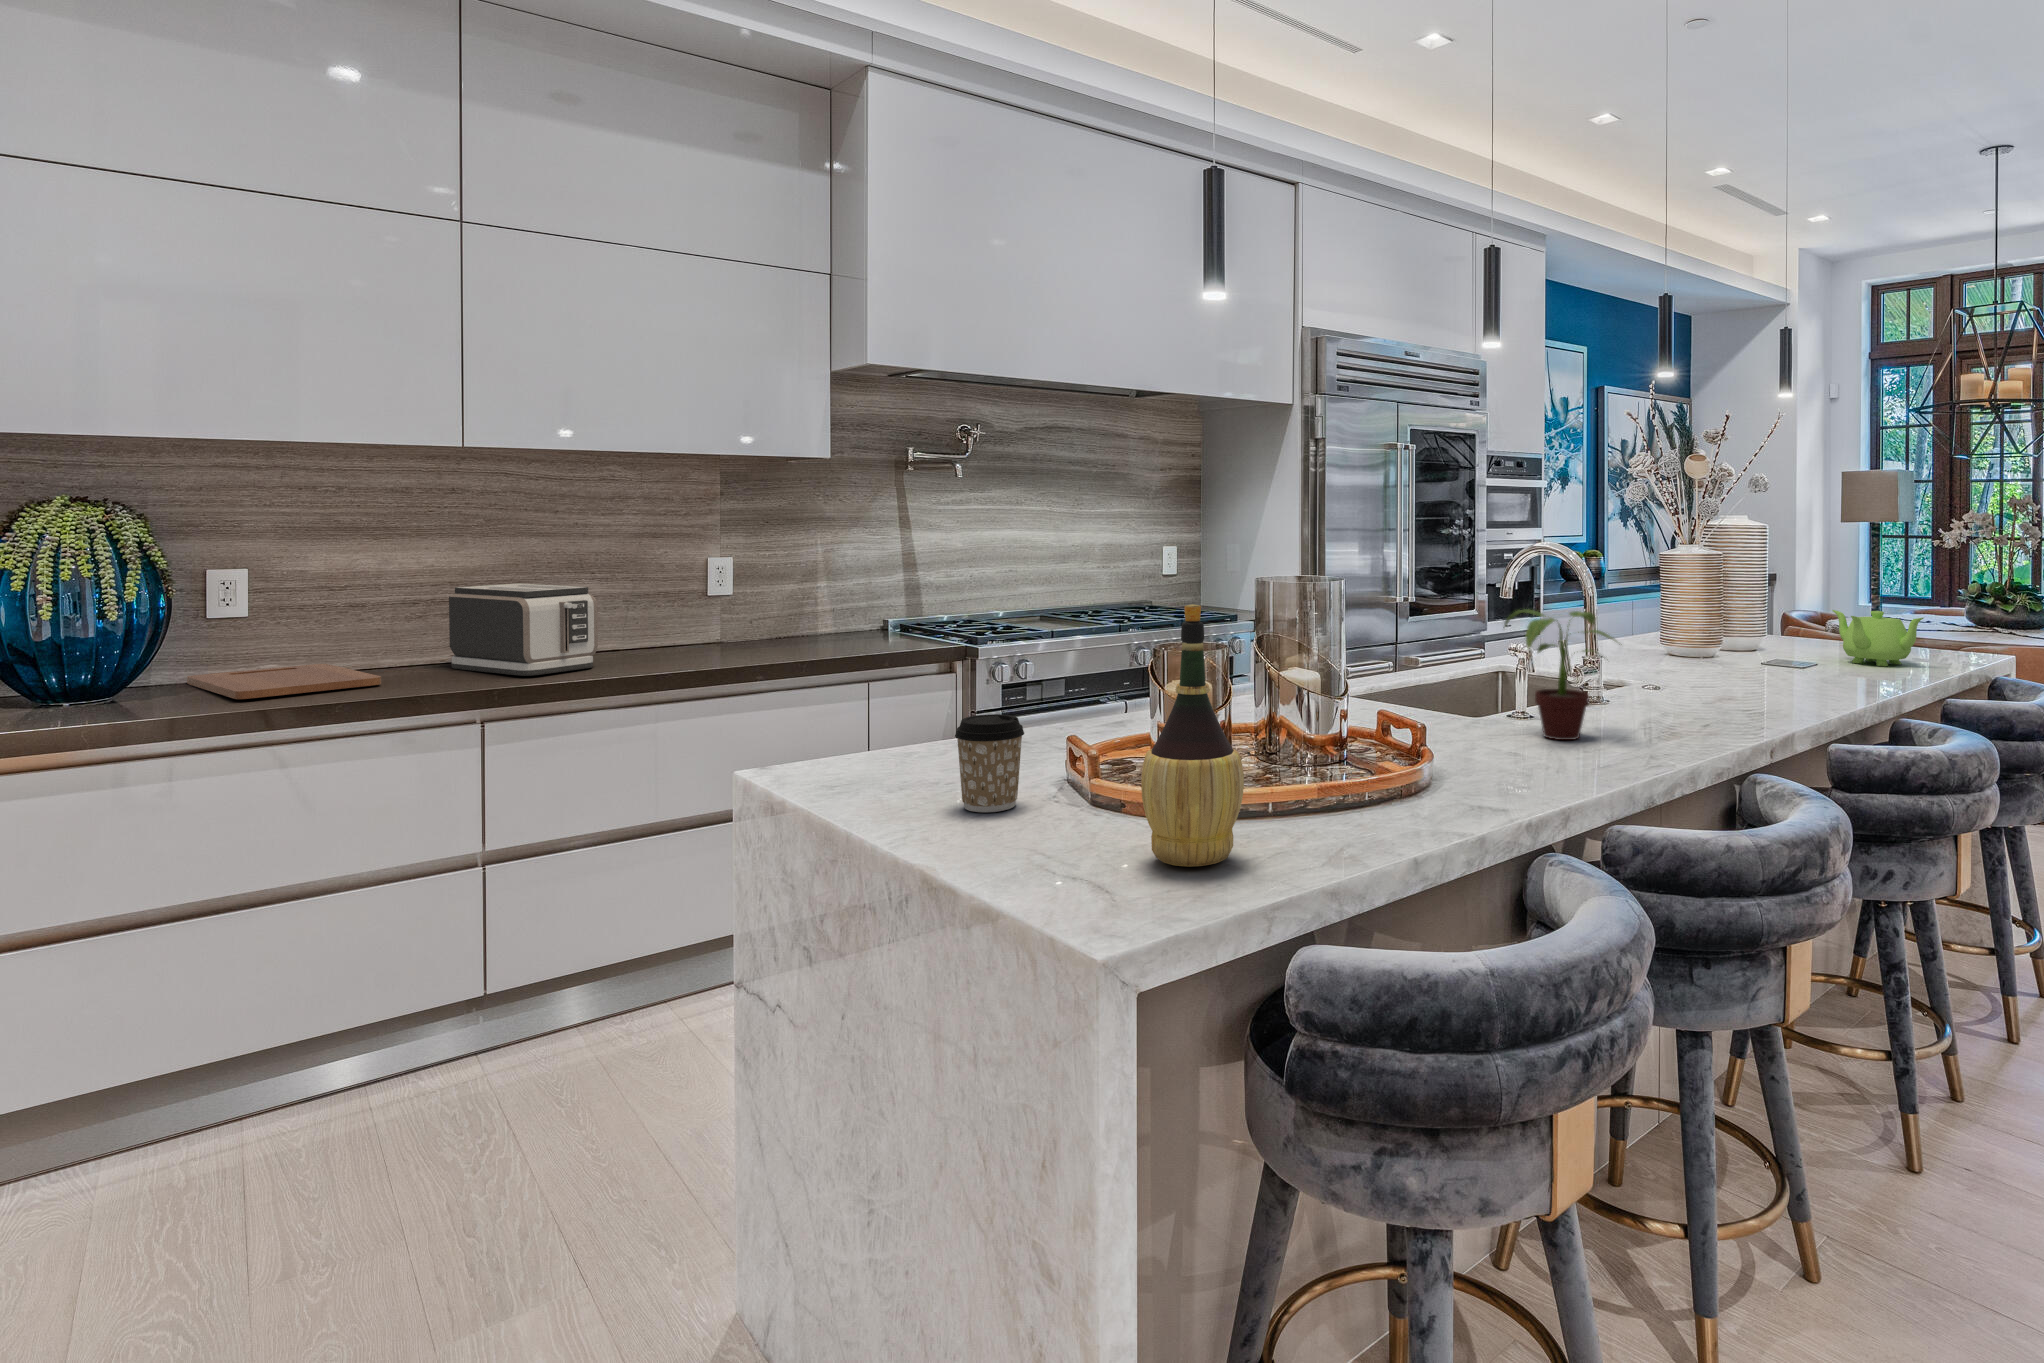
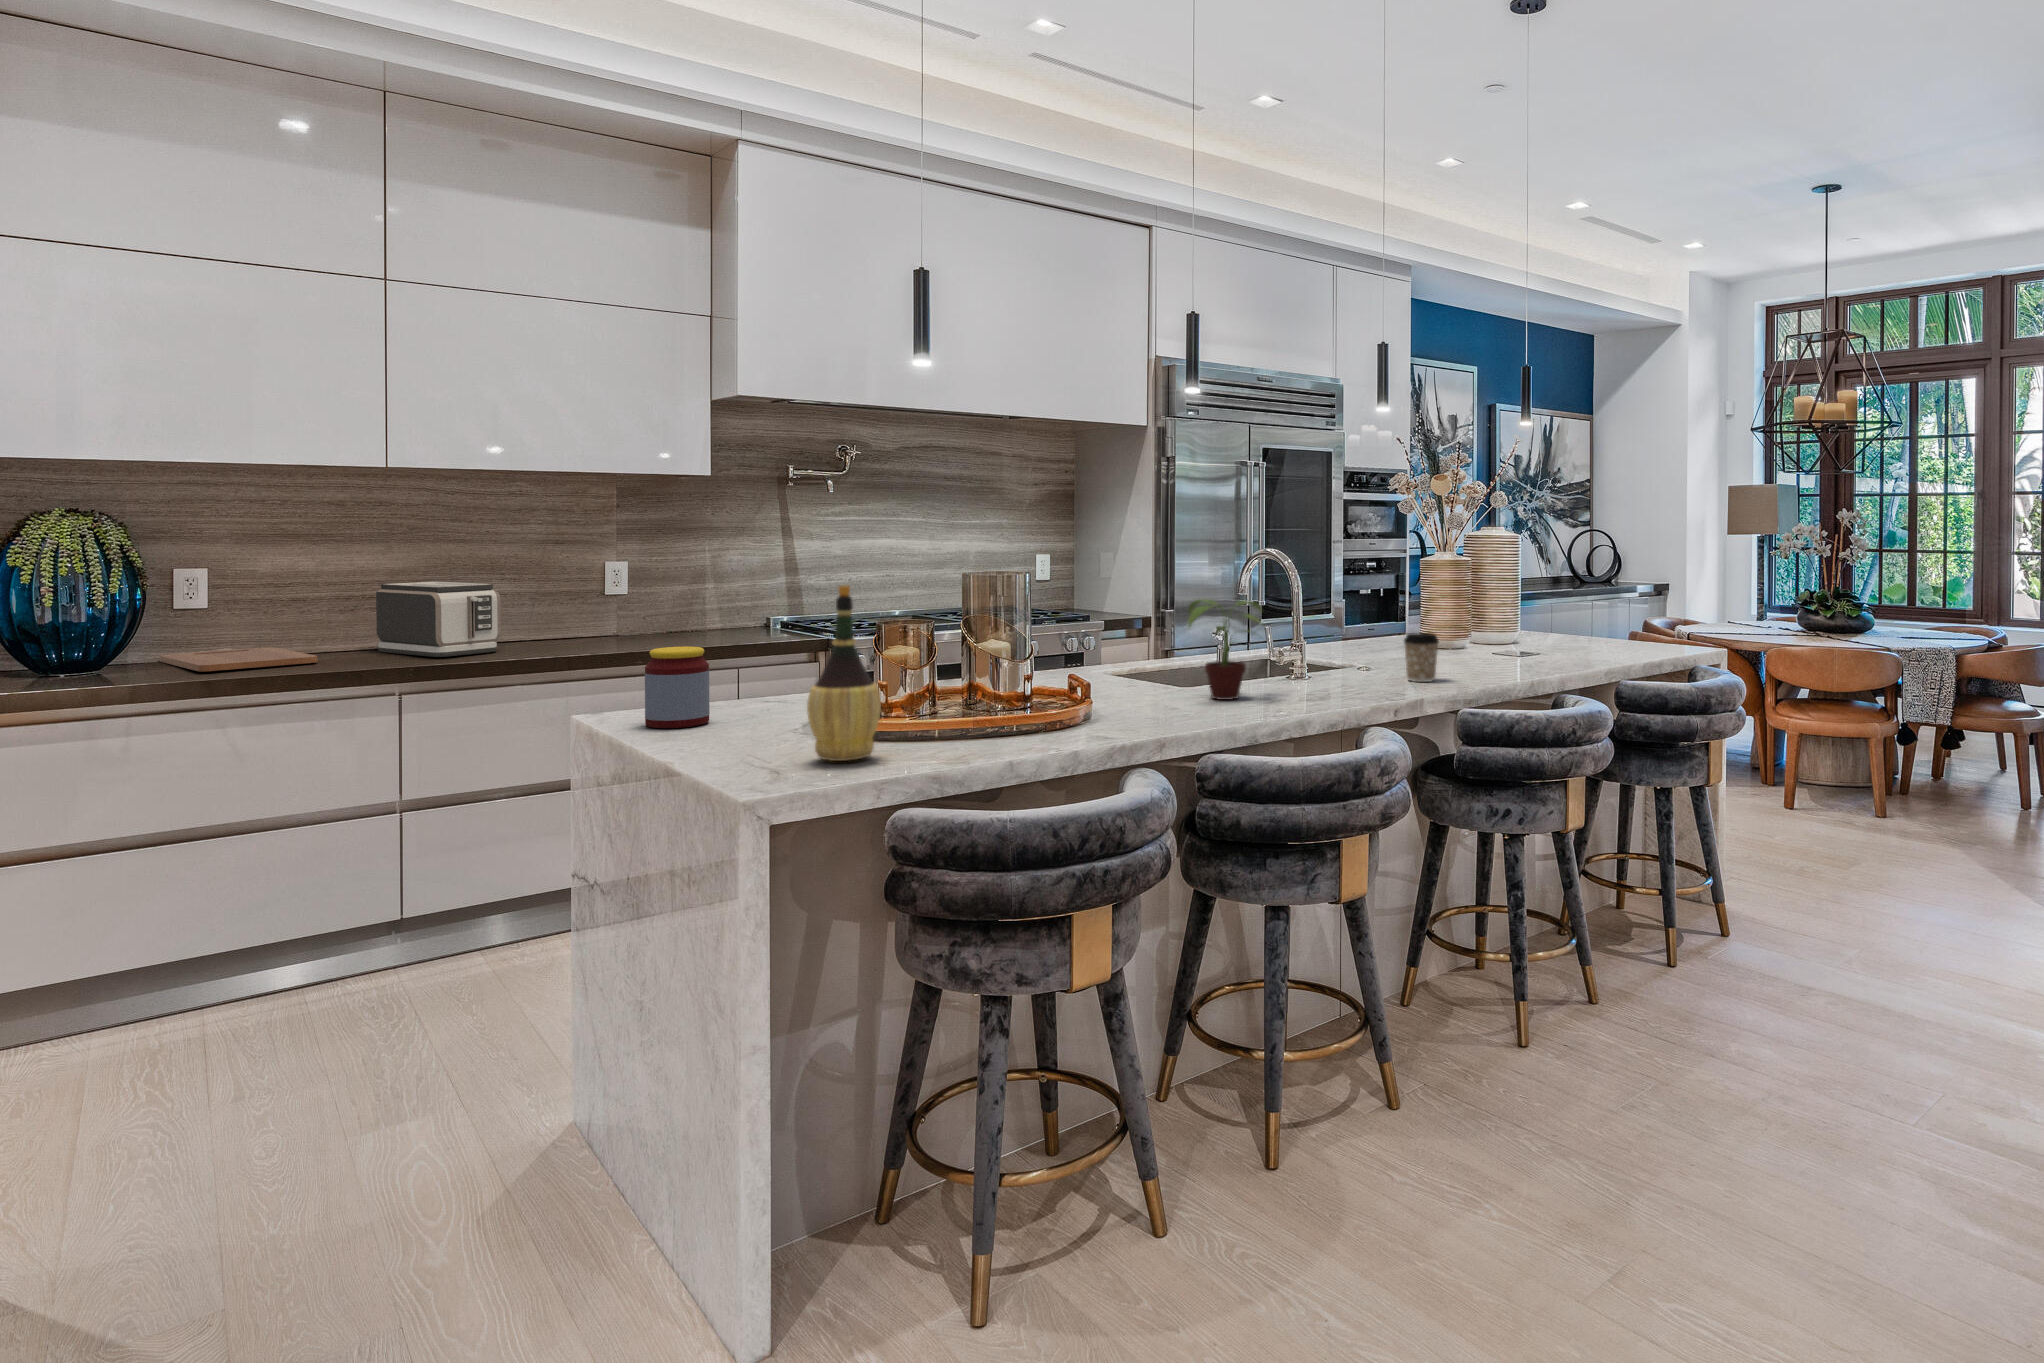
teapot: present [1832,610,1923,666] -> none [1560,607,1622,655]
jar: none [853,681,936,797] -> present [645,647,710,728]
coffee cup: present [955,714,1024,812] -> present [1404,633,1439,682]

